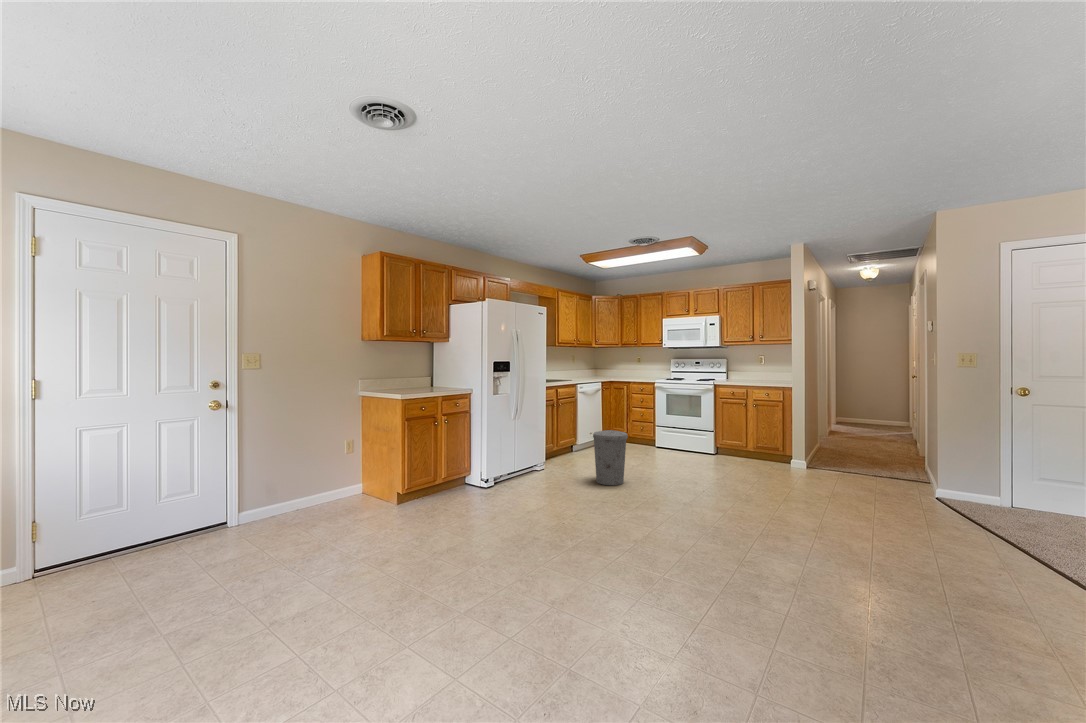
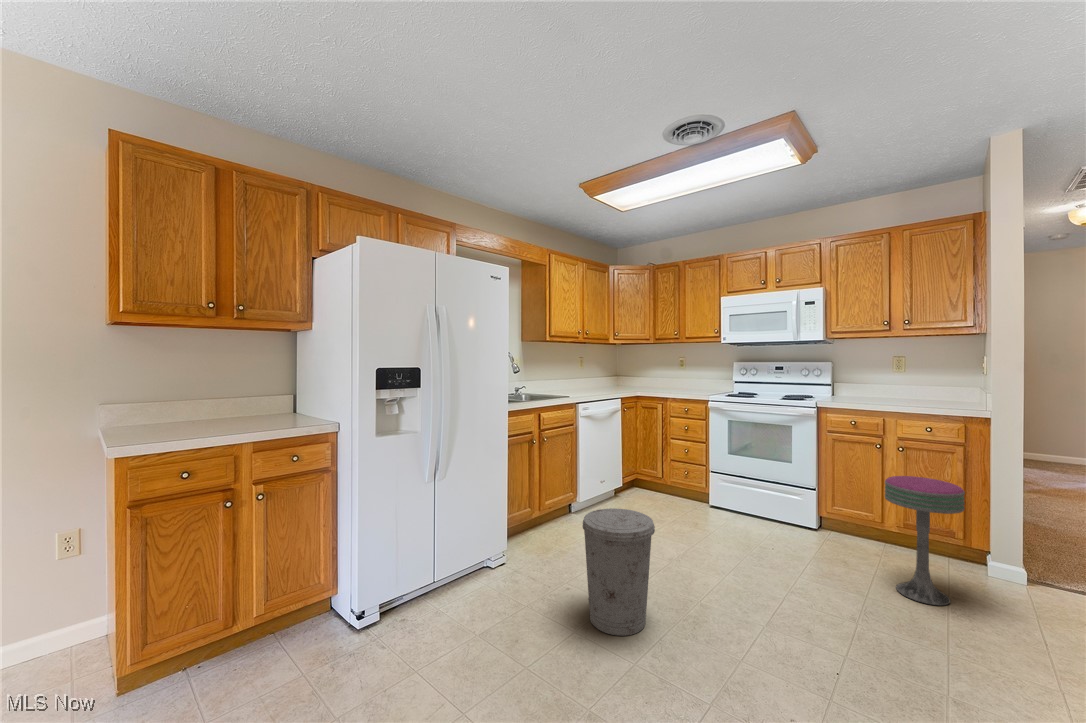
bar stool: none [739,415,772,474] -> present [885,476,965,605]

